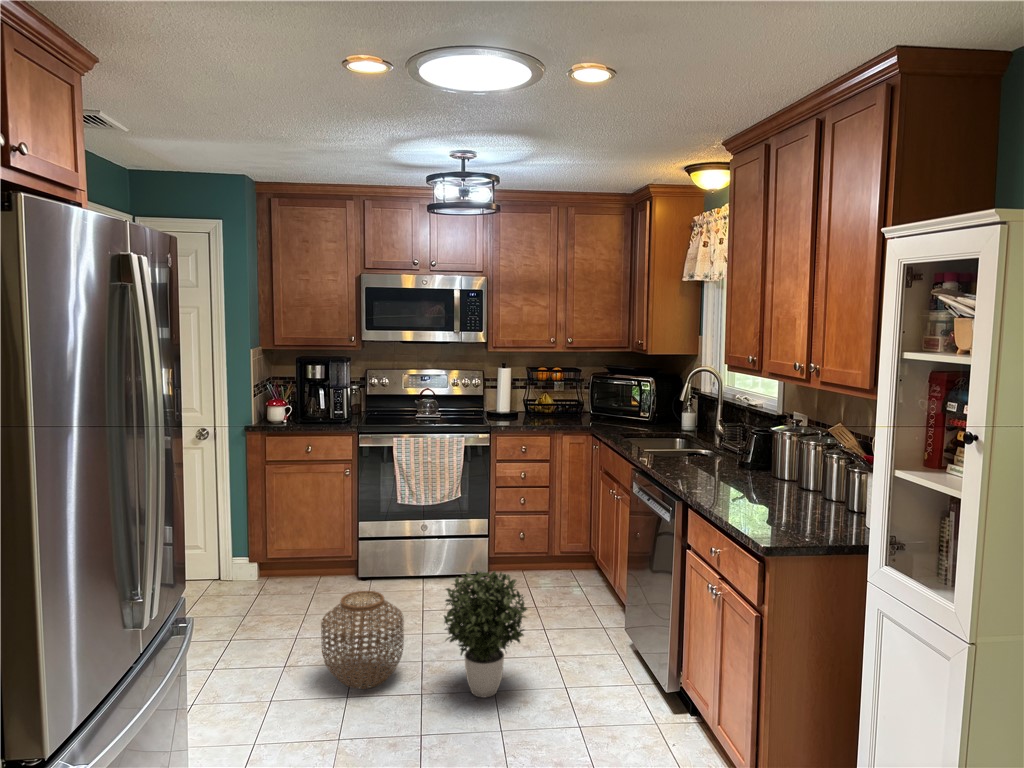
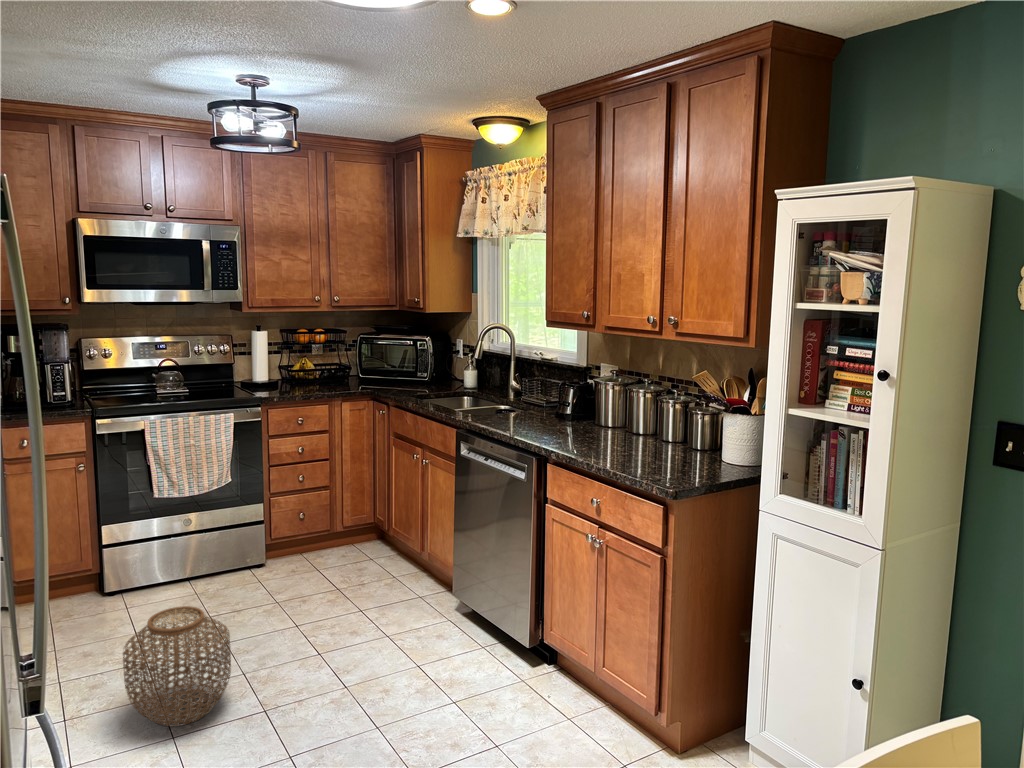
potted plant: present [444,571,527,698] -> none [282,557,383,699]

